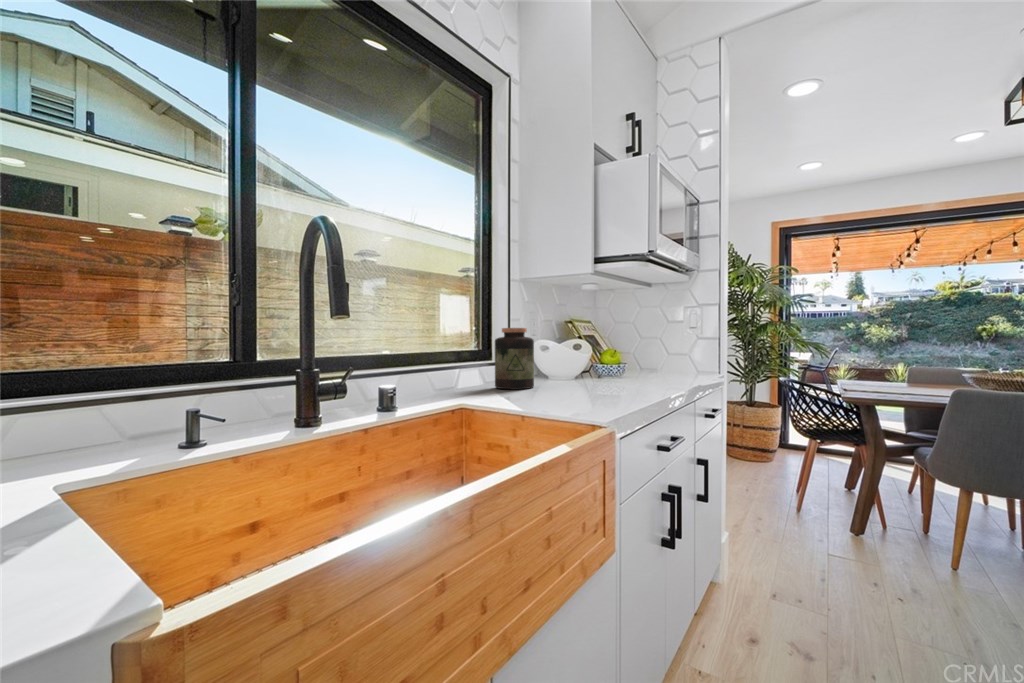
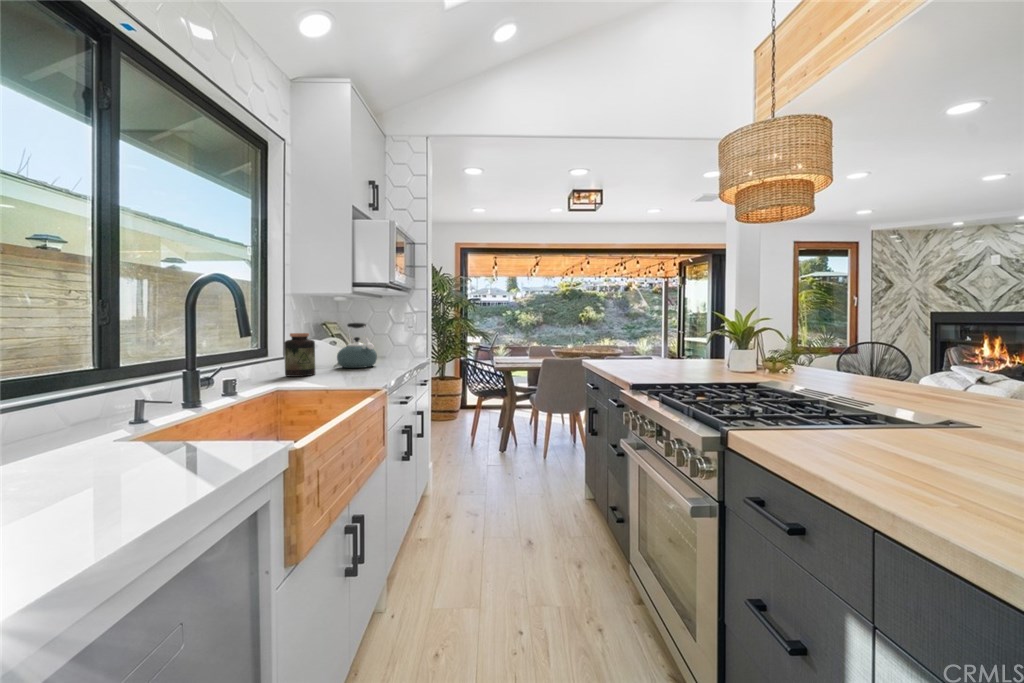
kettle: none [574,316,631,382] -> present [337,323,377,368]

